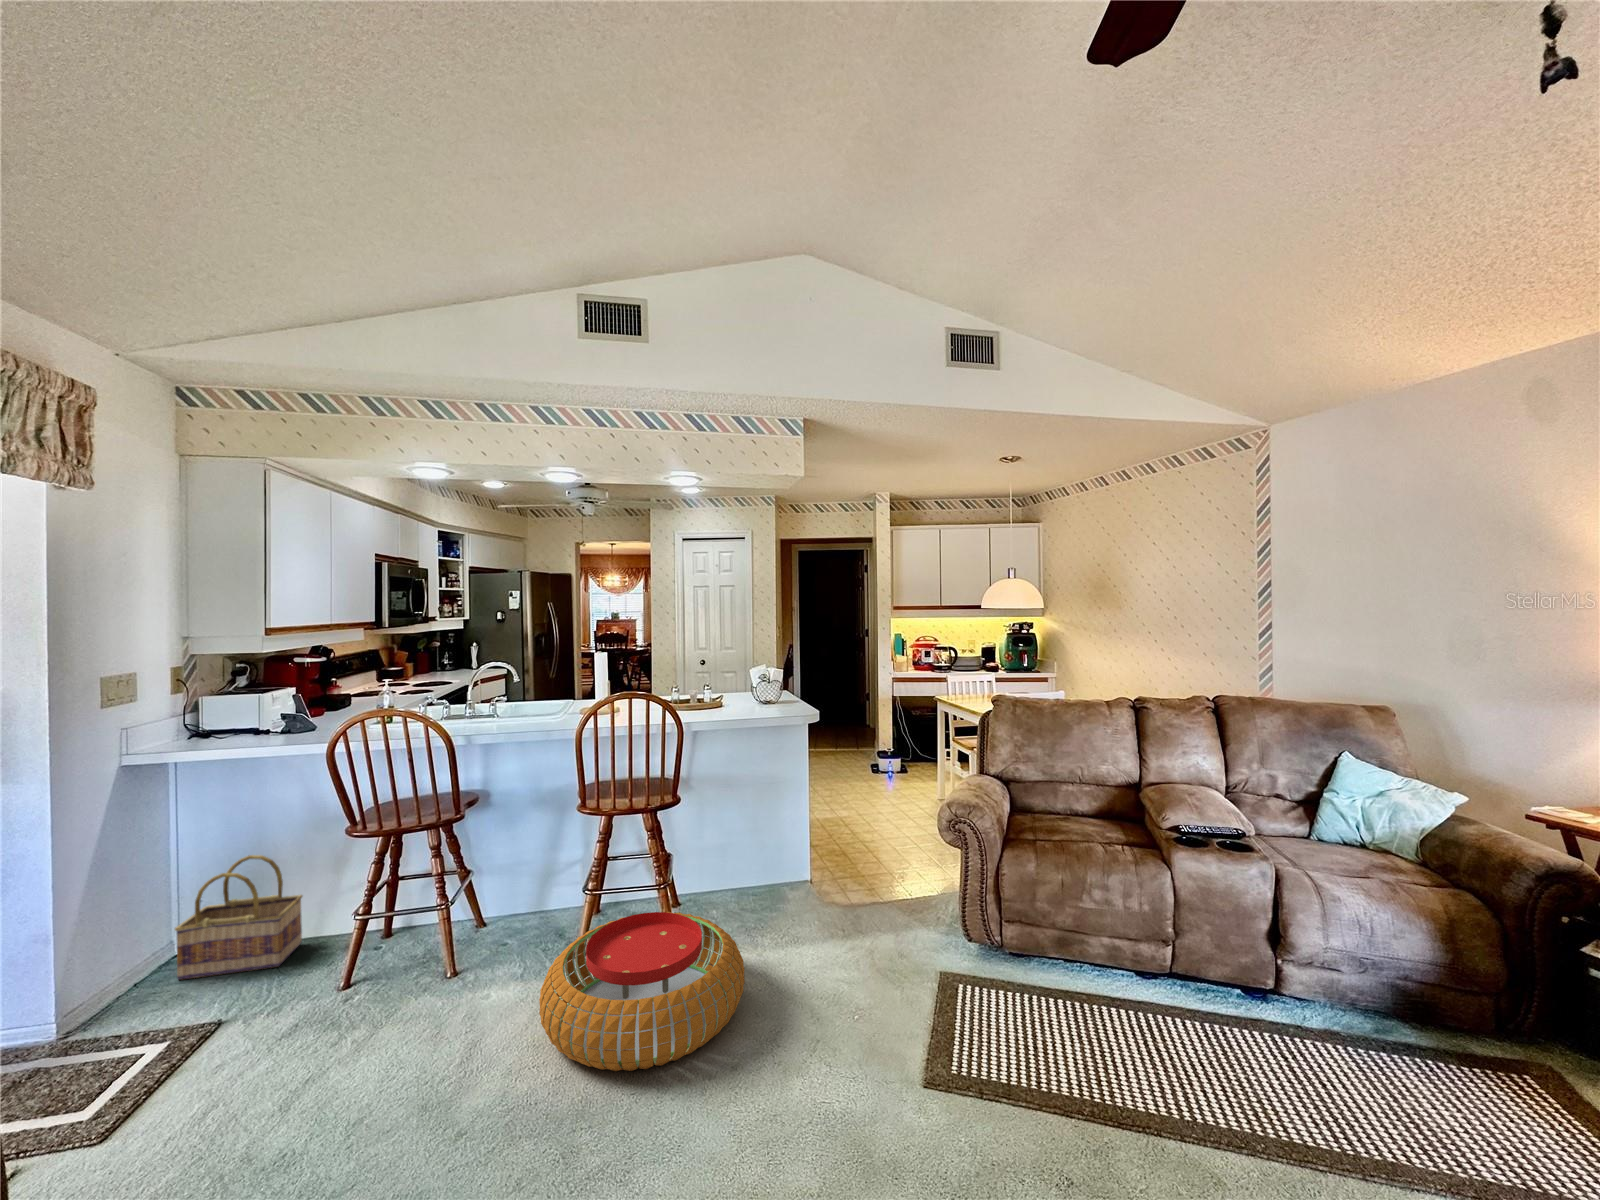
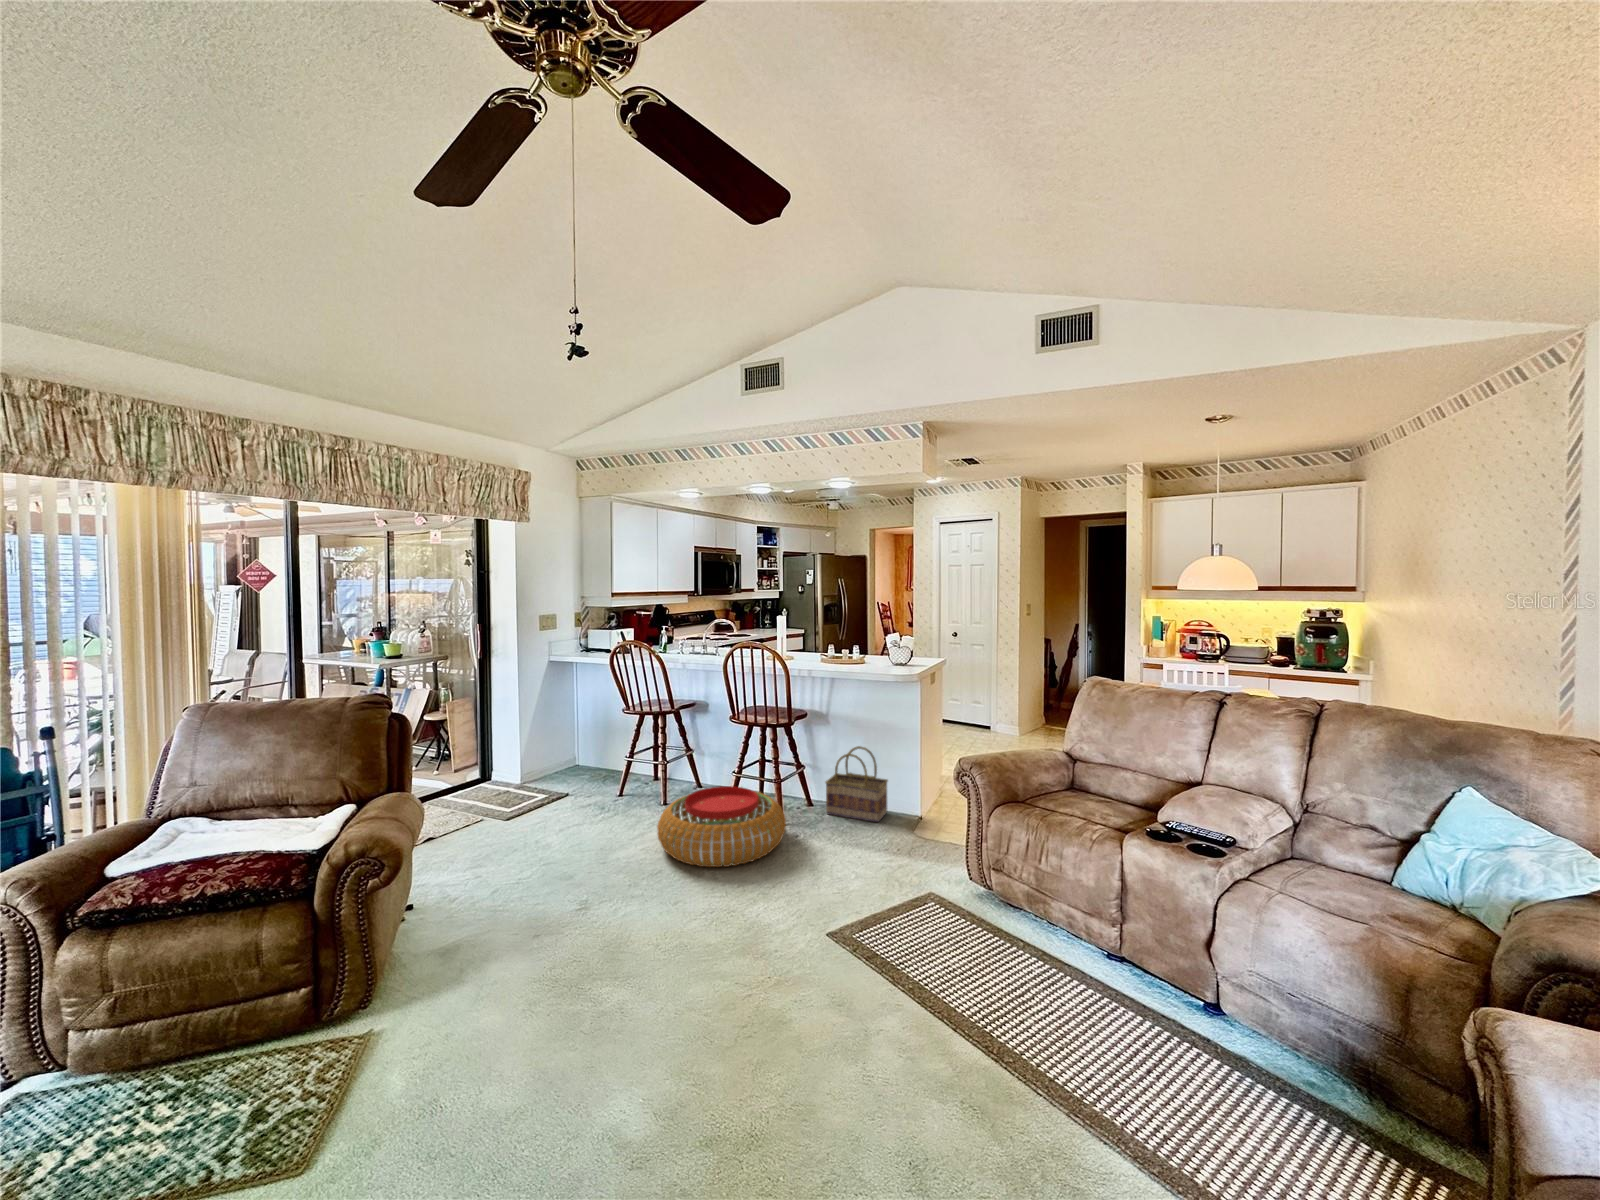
basket: present [175,855,302,980] -> present [825,746,888,822]

